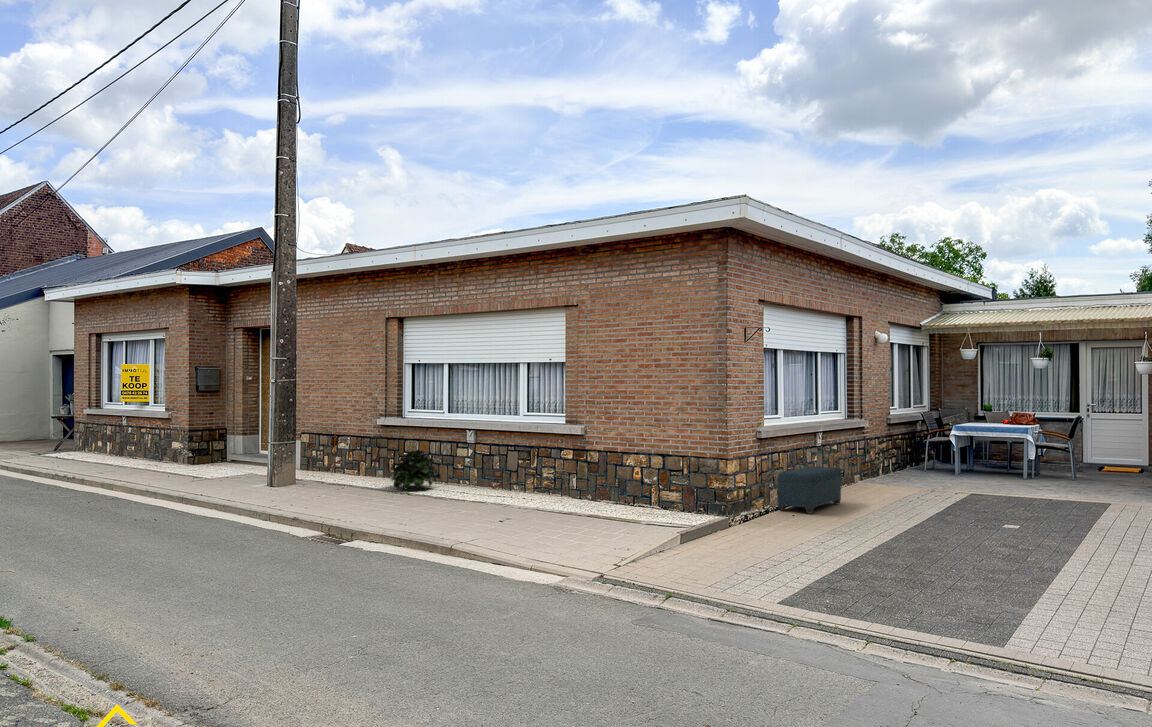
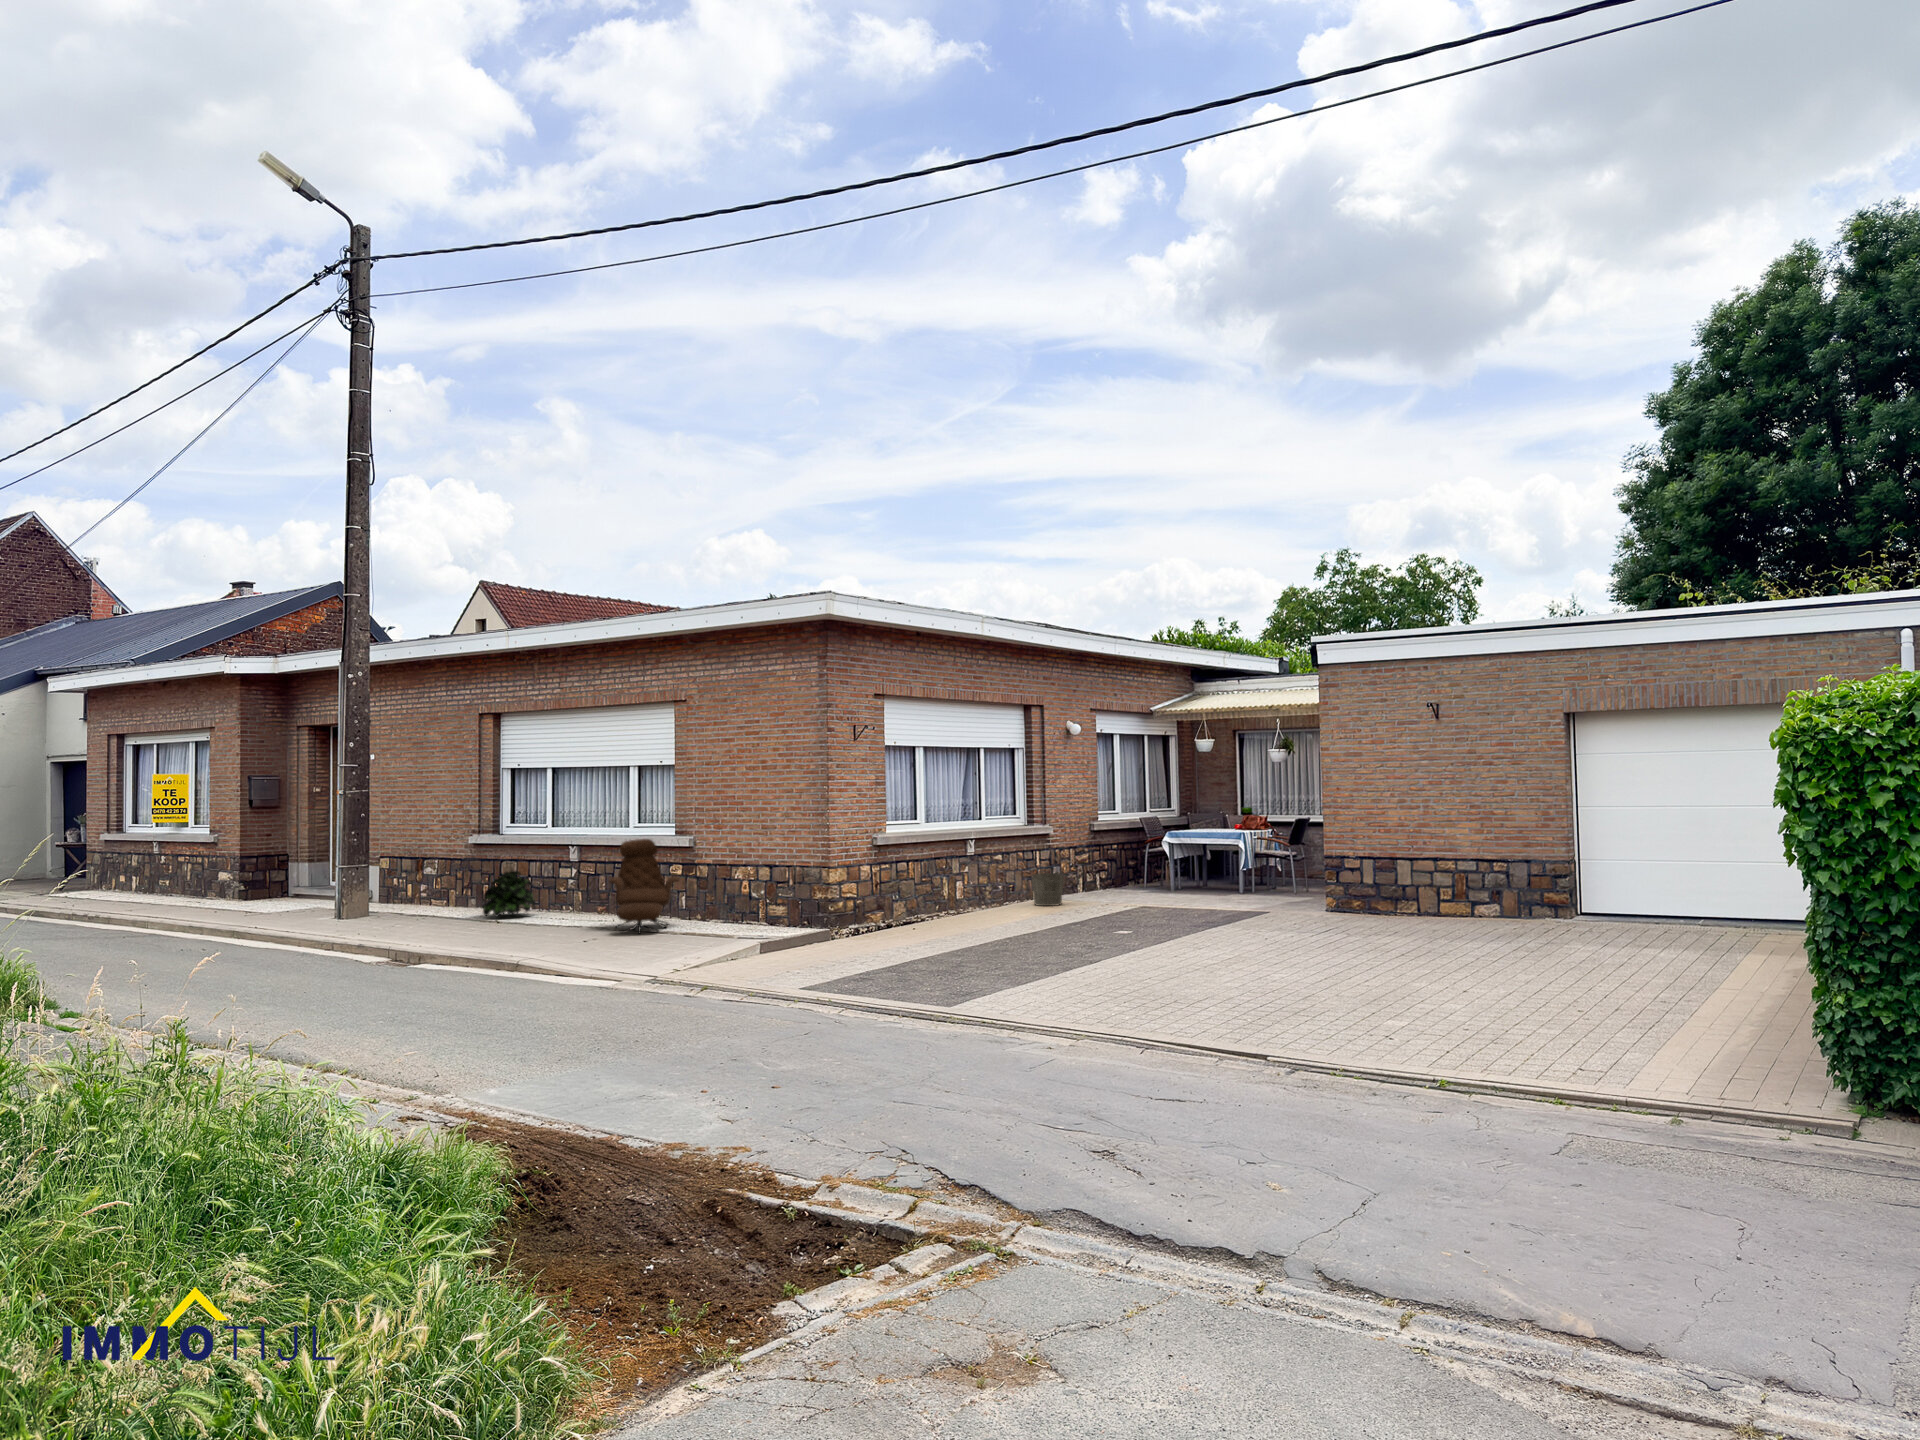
lounge chair: none [511,427,572,514] -> present [609,839,680,933]
bucket: none [855,459,888,489] -> present [1031,872,1064,906]
bench: present [777,466,841,514] -> none [903,878,985,928]

